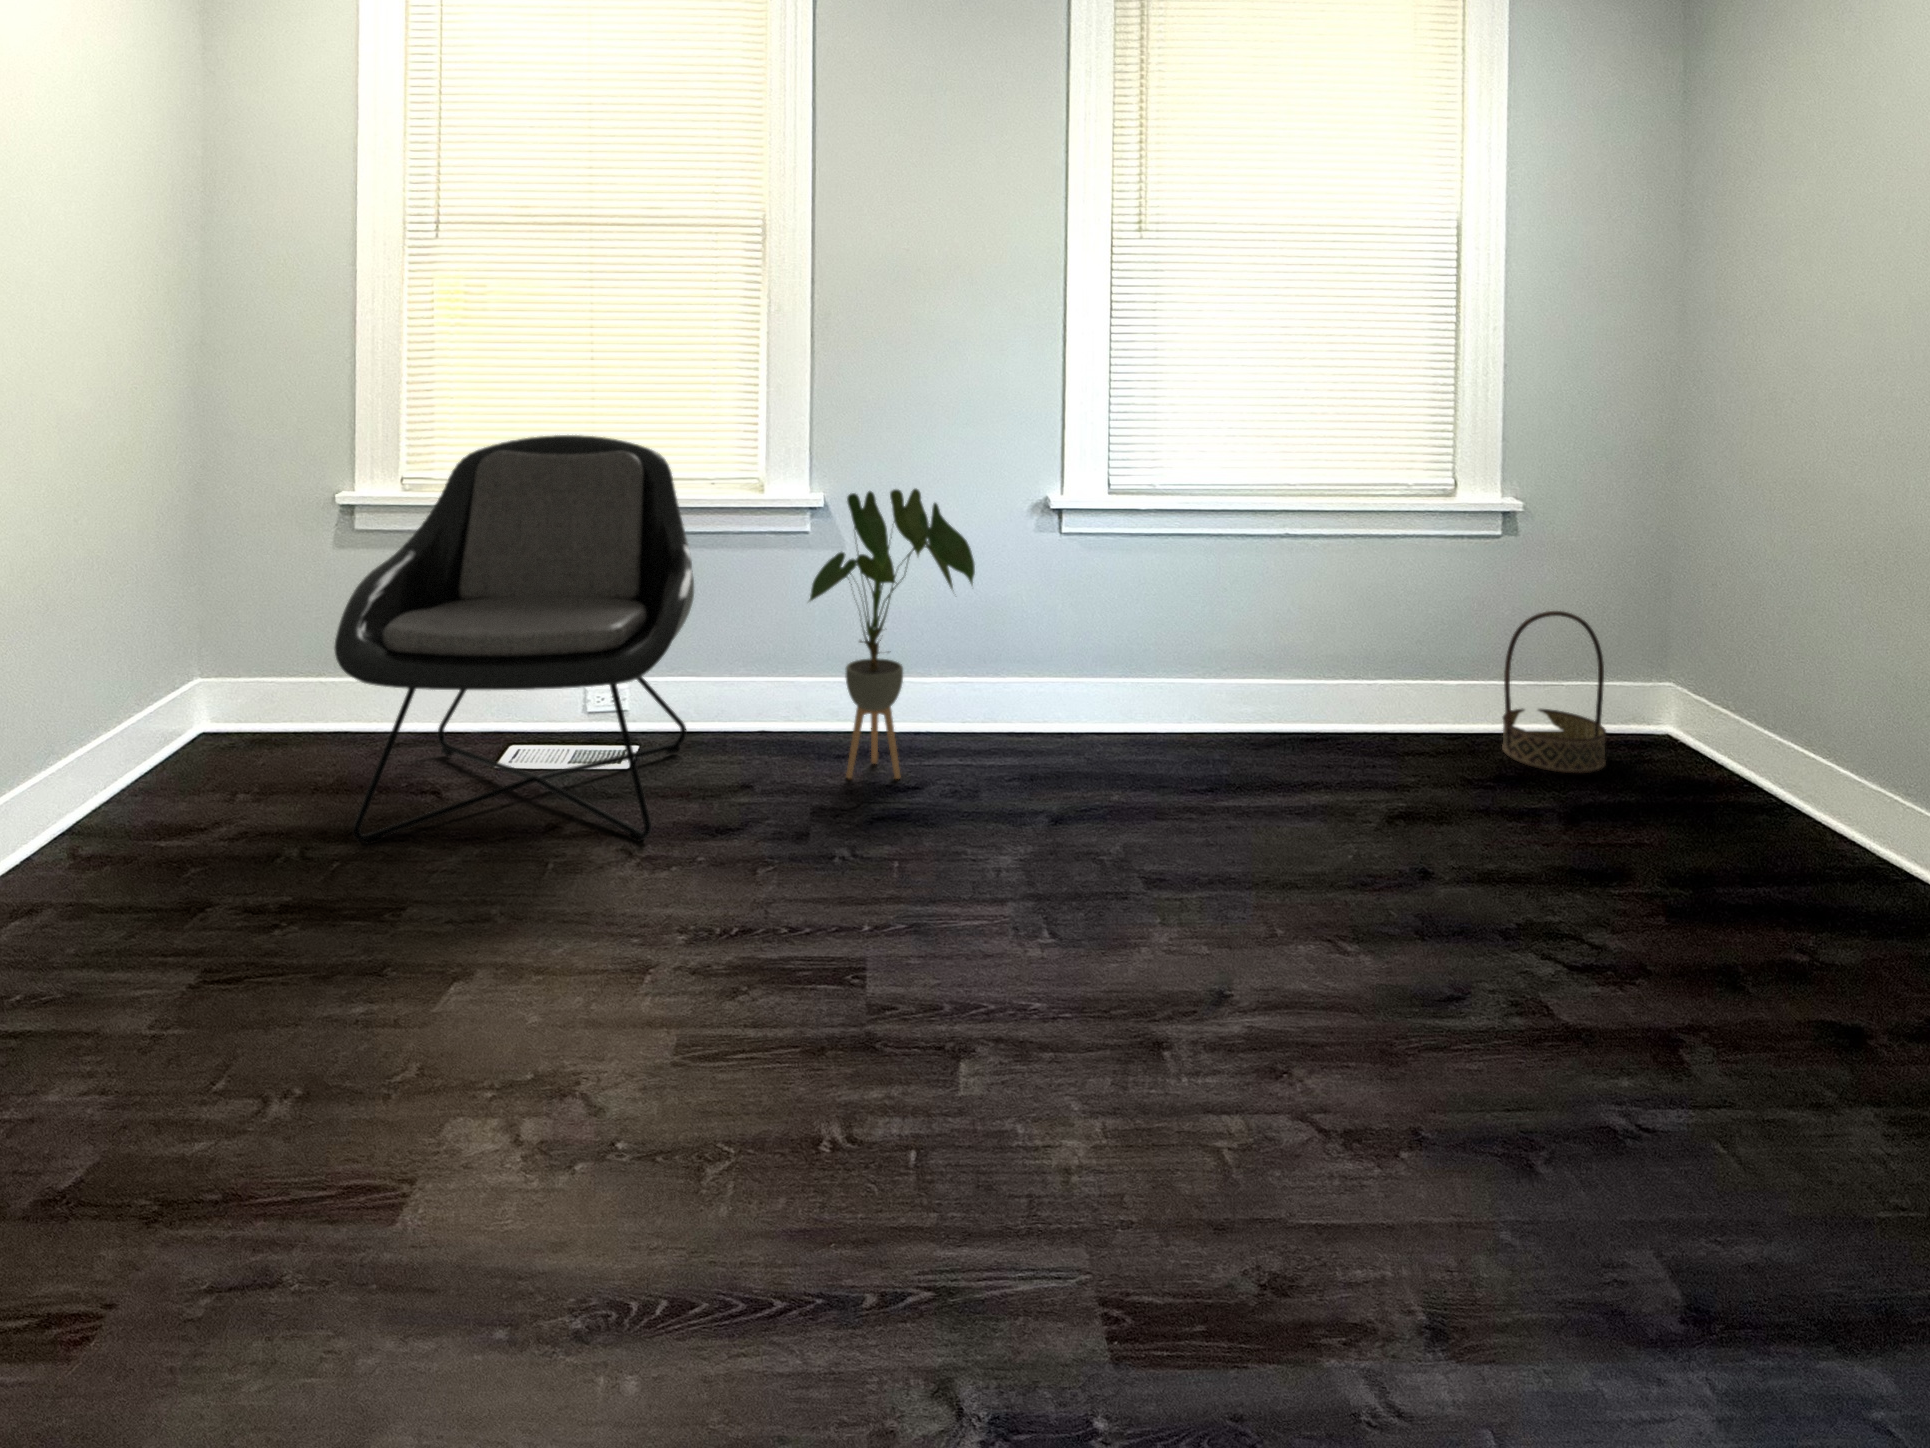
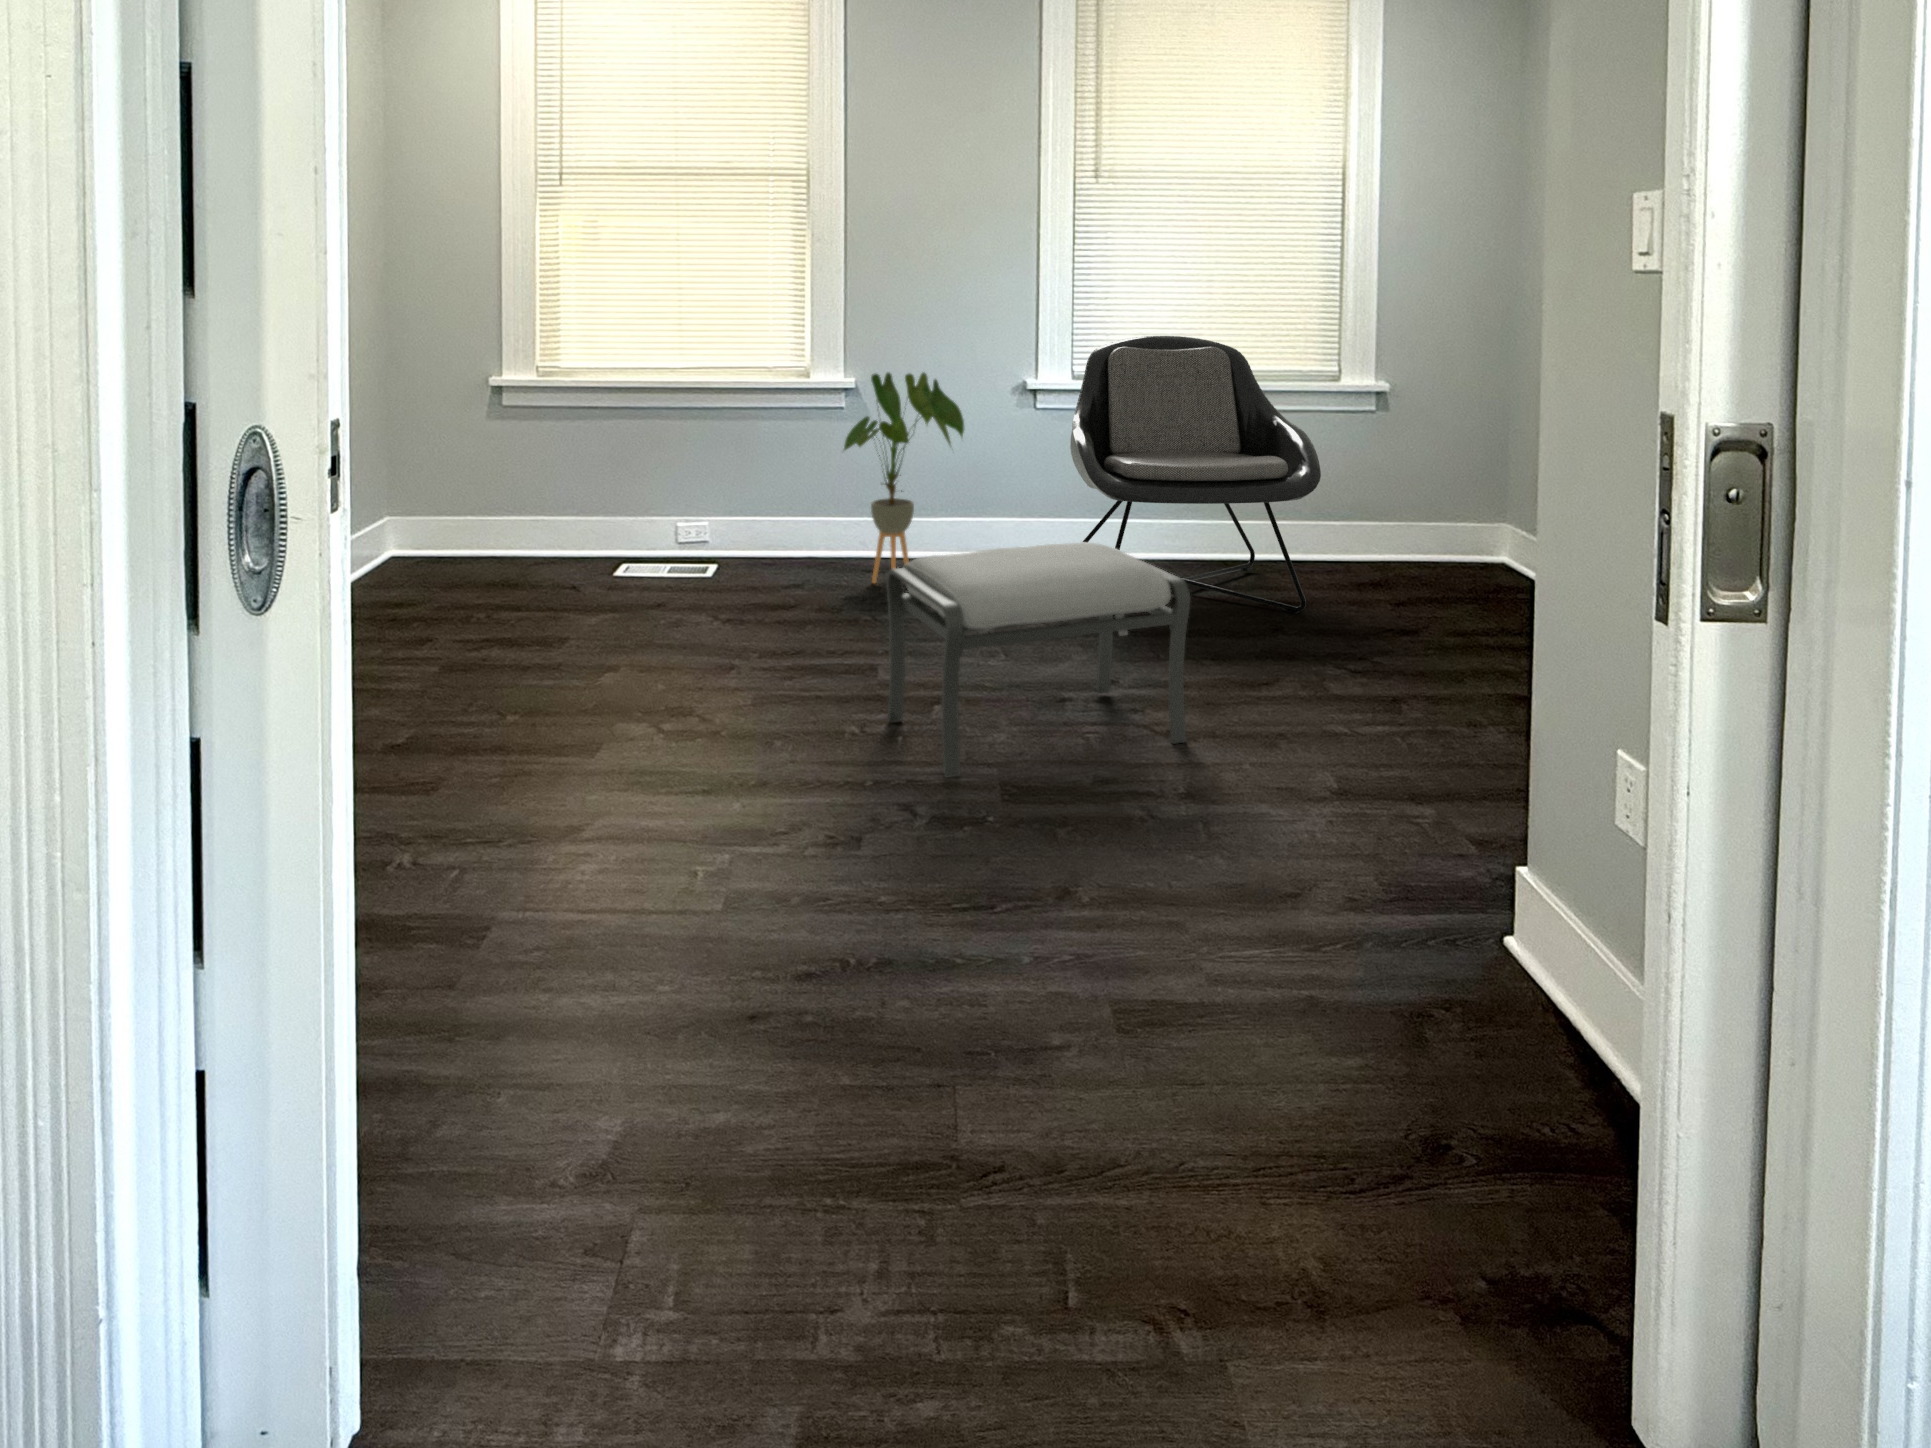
lounge chair: present [334,435,694,844] -> present [1070,336,1321,614]
basket: present [1502,611,1606,773] -> none [1371,465,1447,583]
ottoman: none [894,809,1411,1313] -> present [887,542,1190,778]

